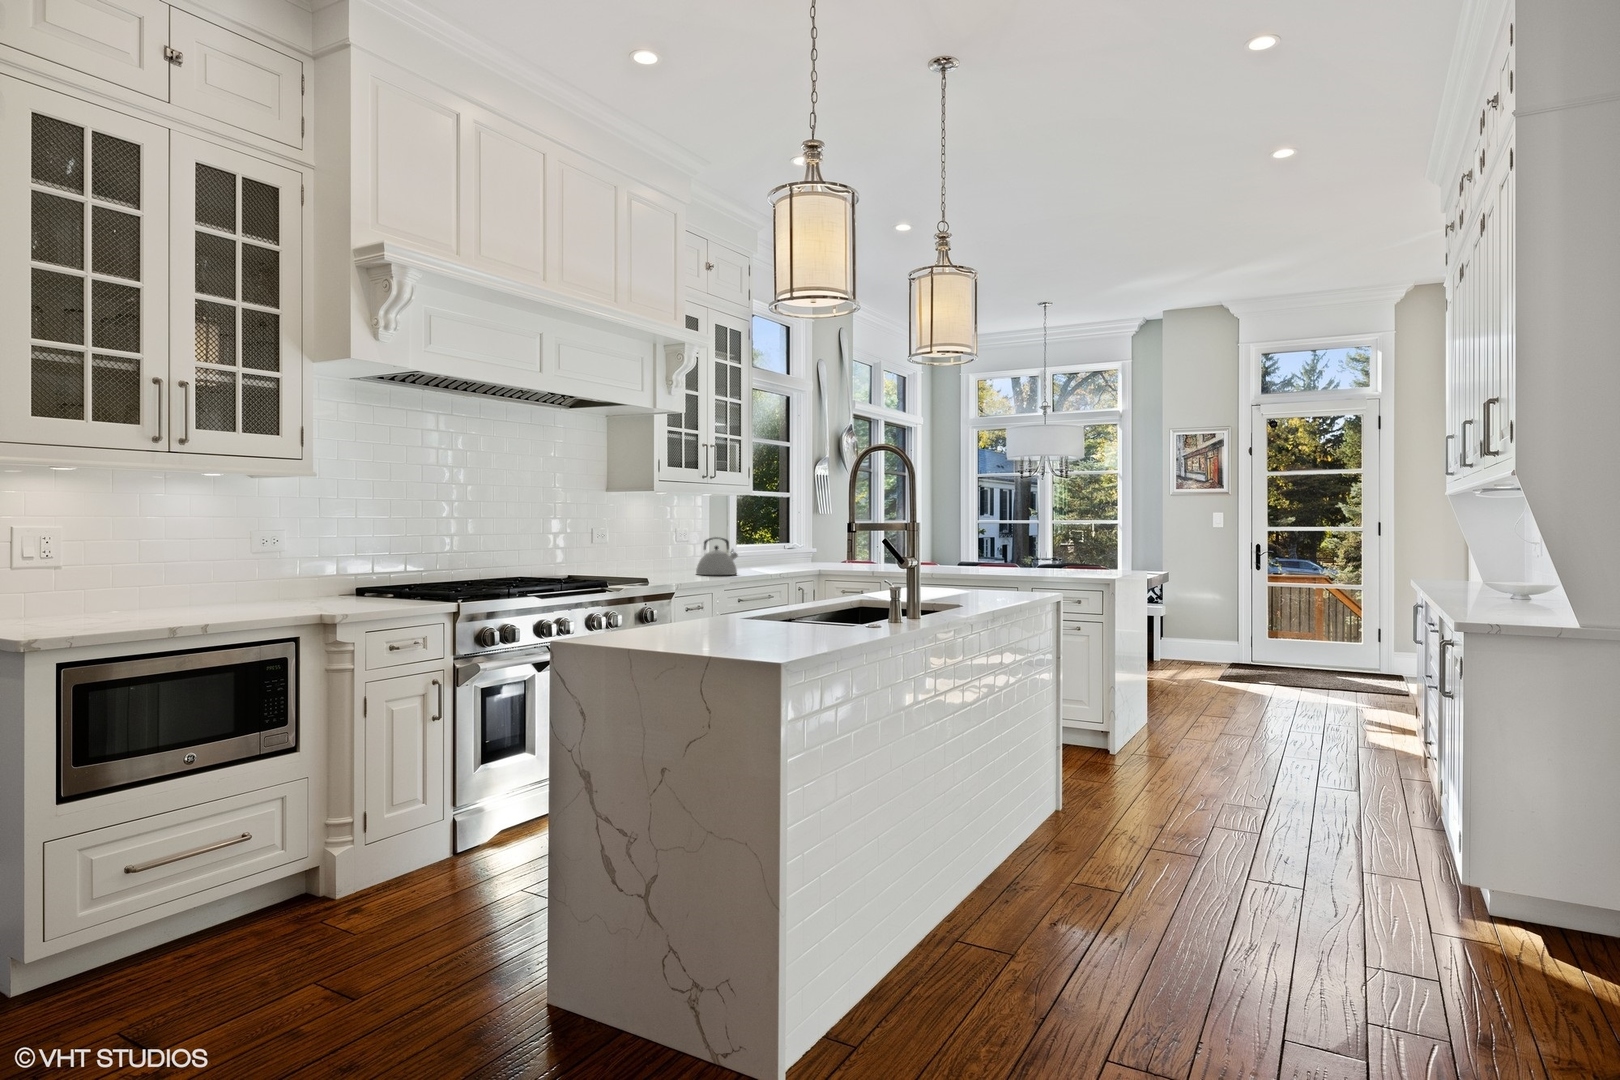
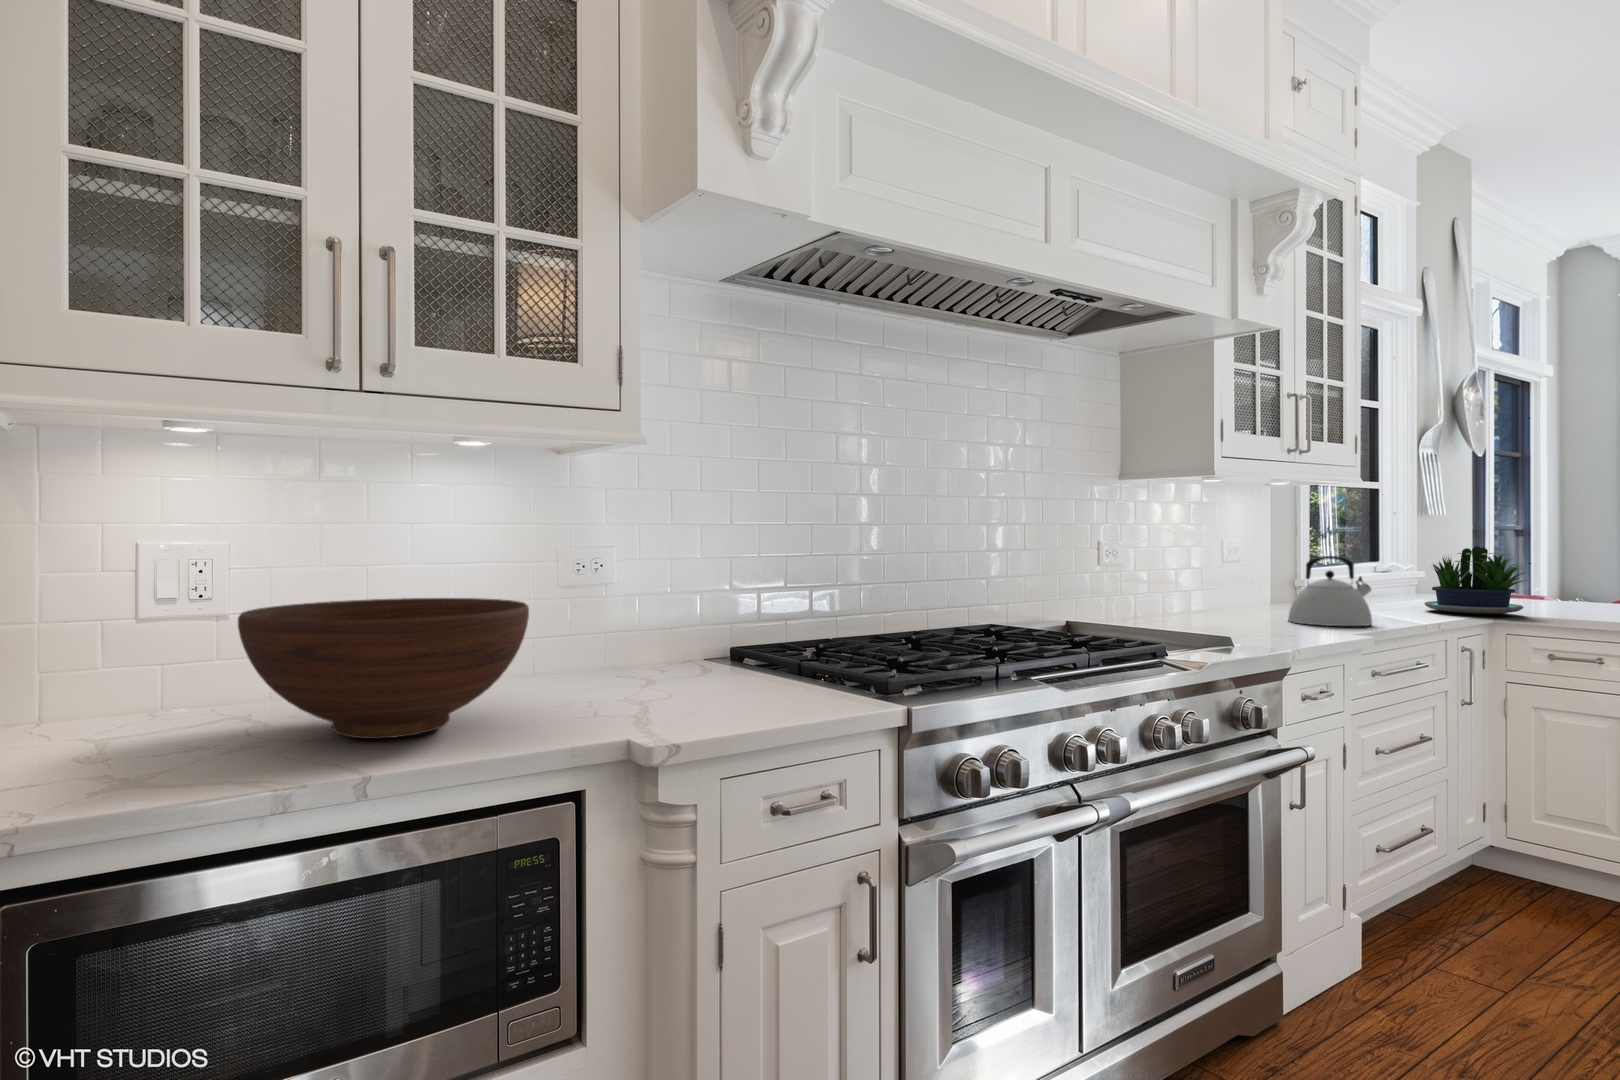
potted plant: none [781,532,835,569] -> present [1424,546,1527,614]
fruit bowl: none [124,554,270,614] -> present [238,598,529,739]

